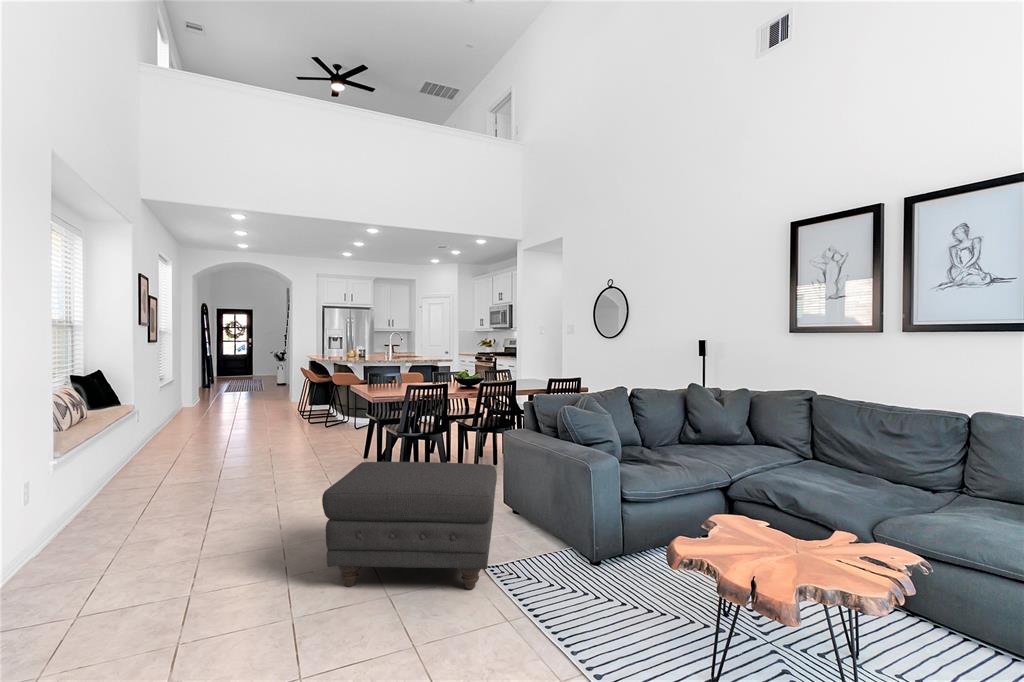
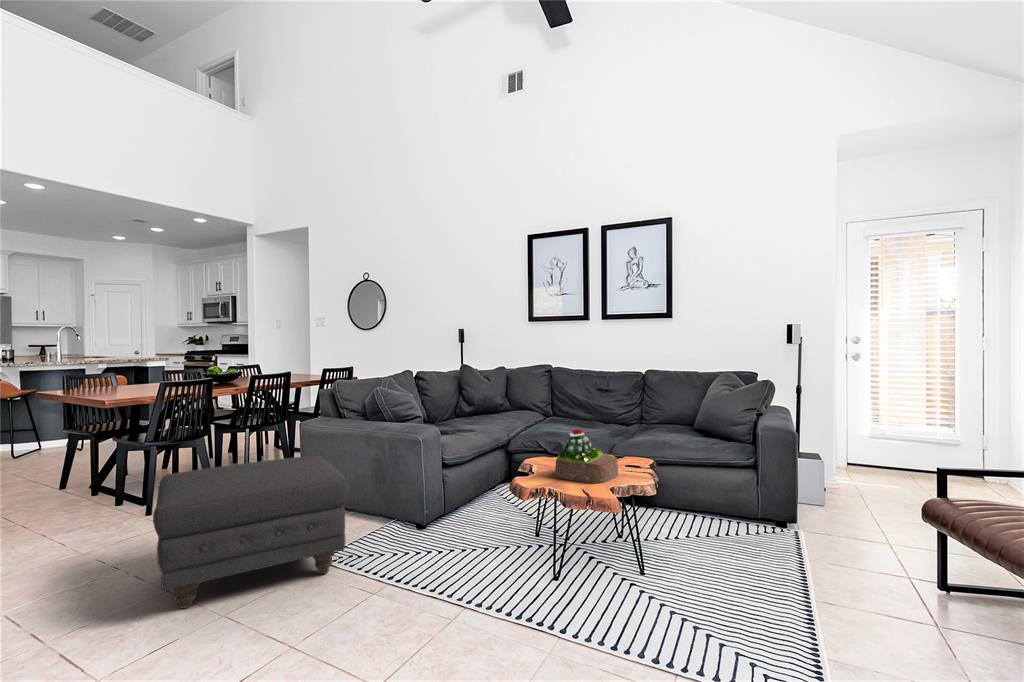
succulent plant: none [733,484,833,568] -> present [555,430,618,484]

